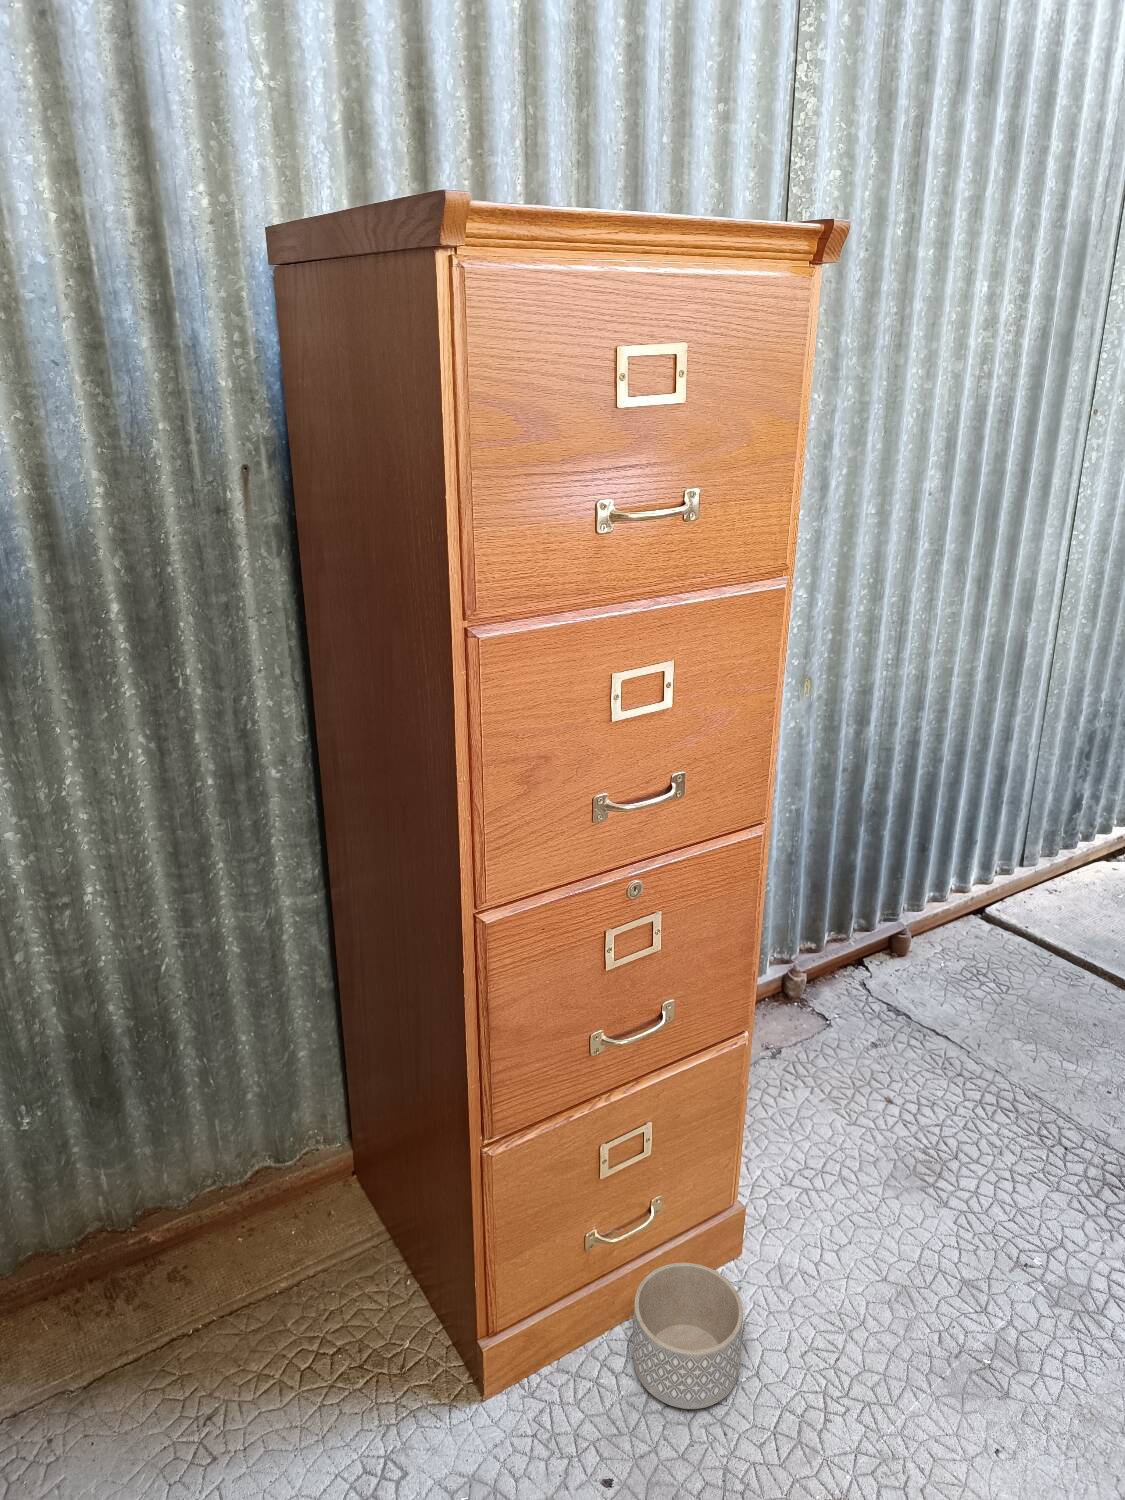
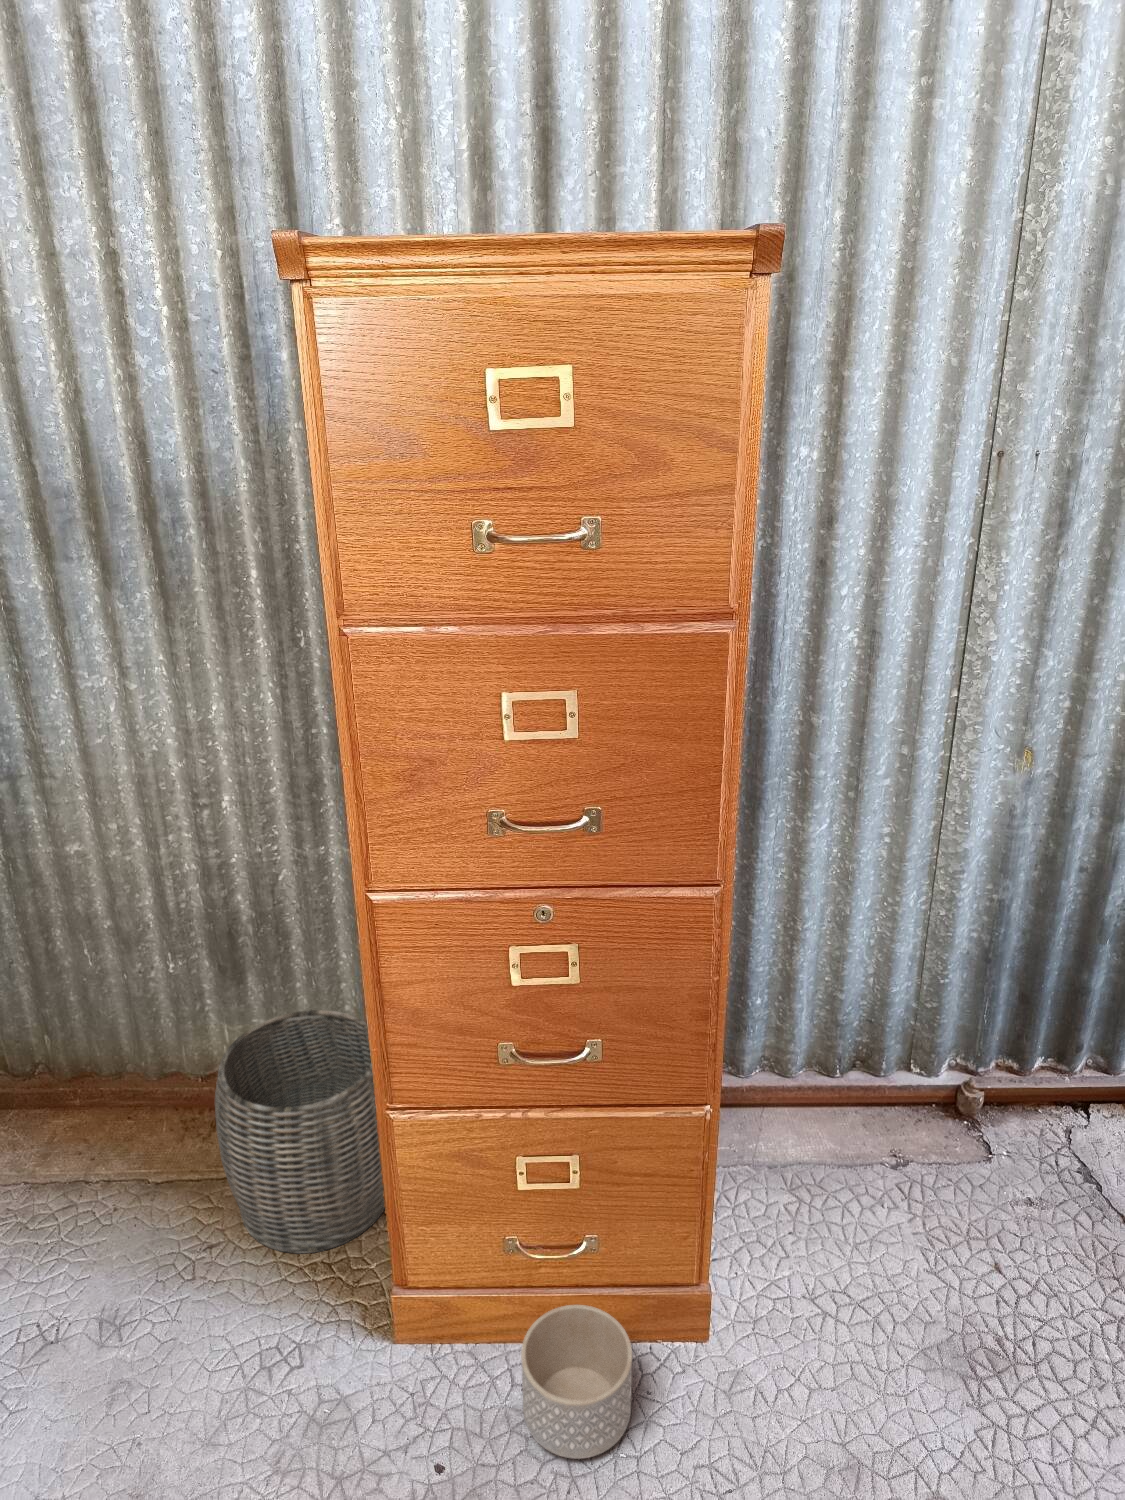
woven basket: none [167,1095,377,1384] -> present [215,1010,385,1253]

